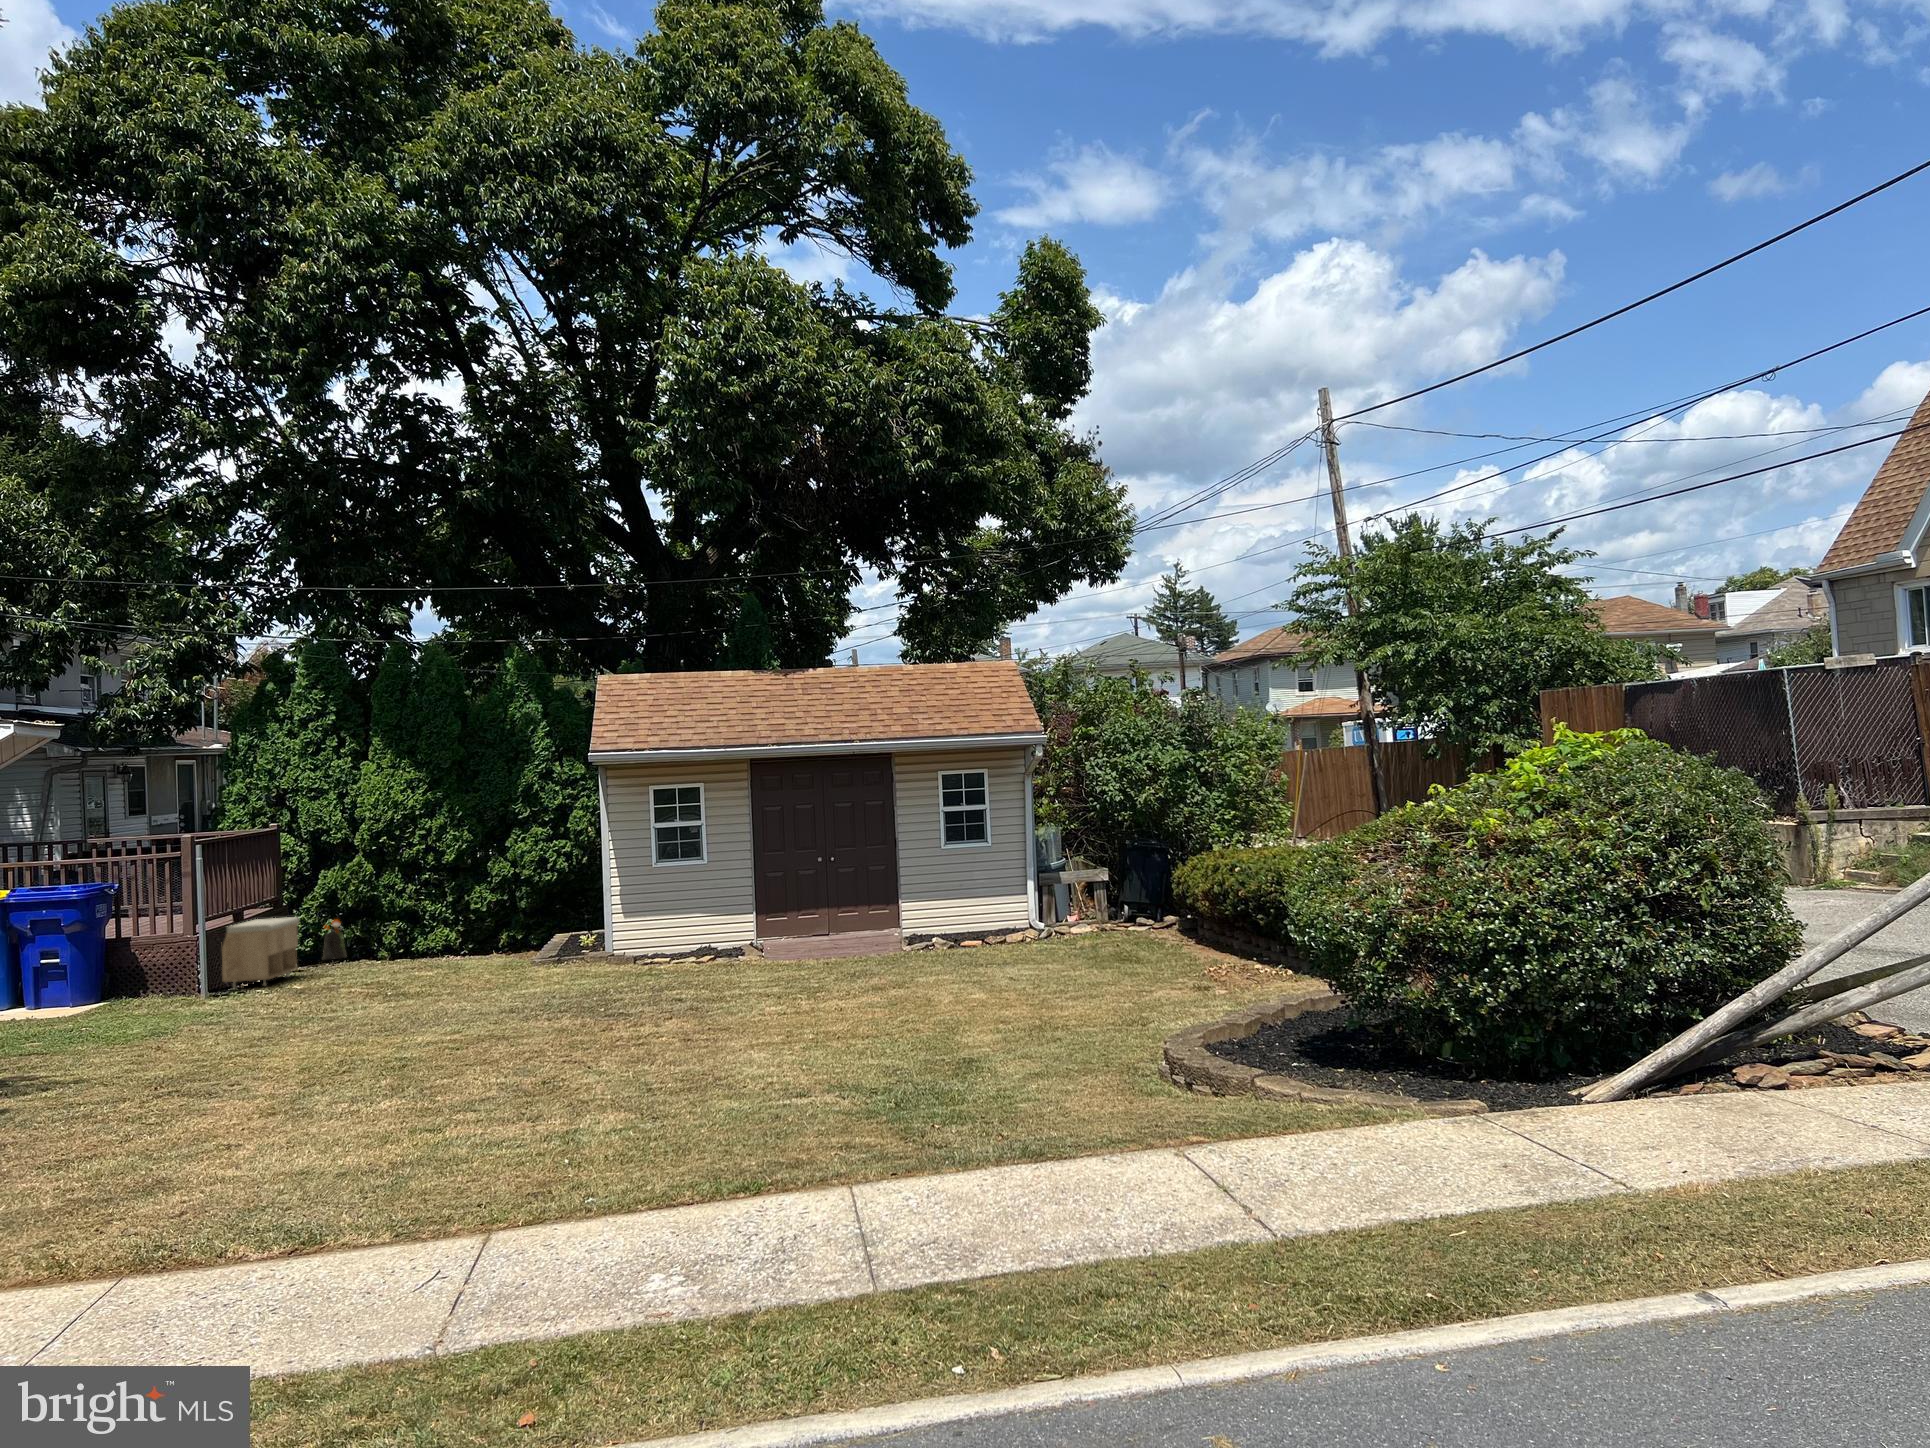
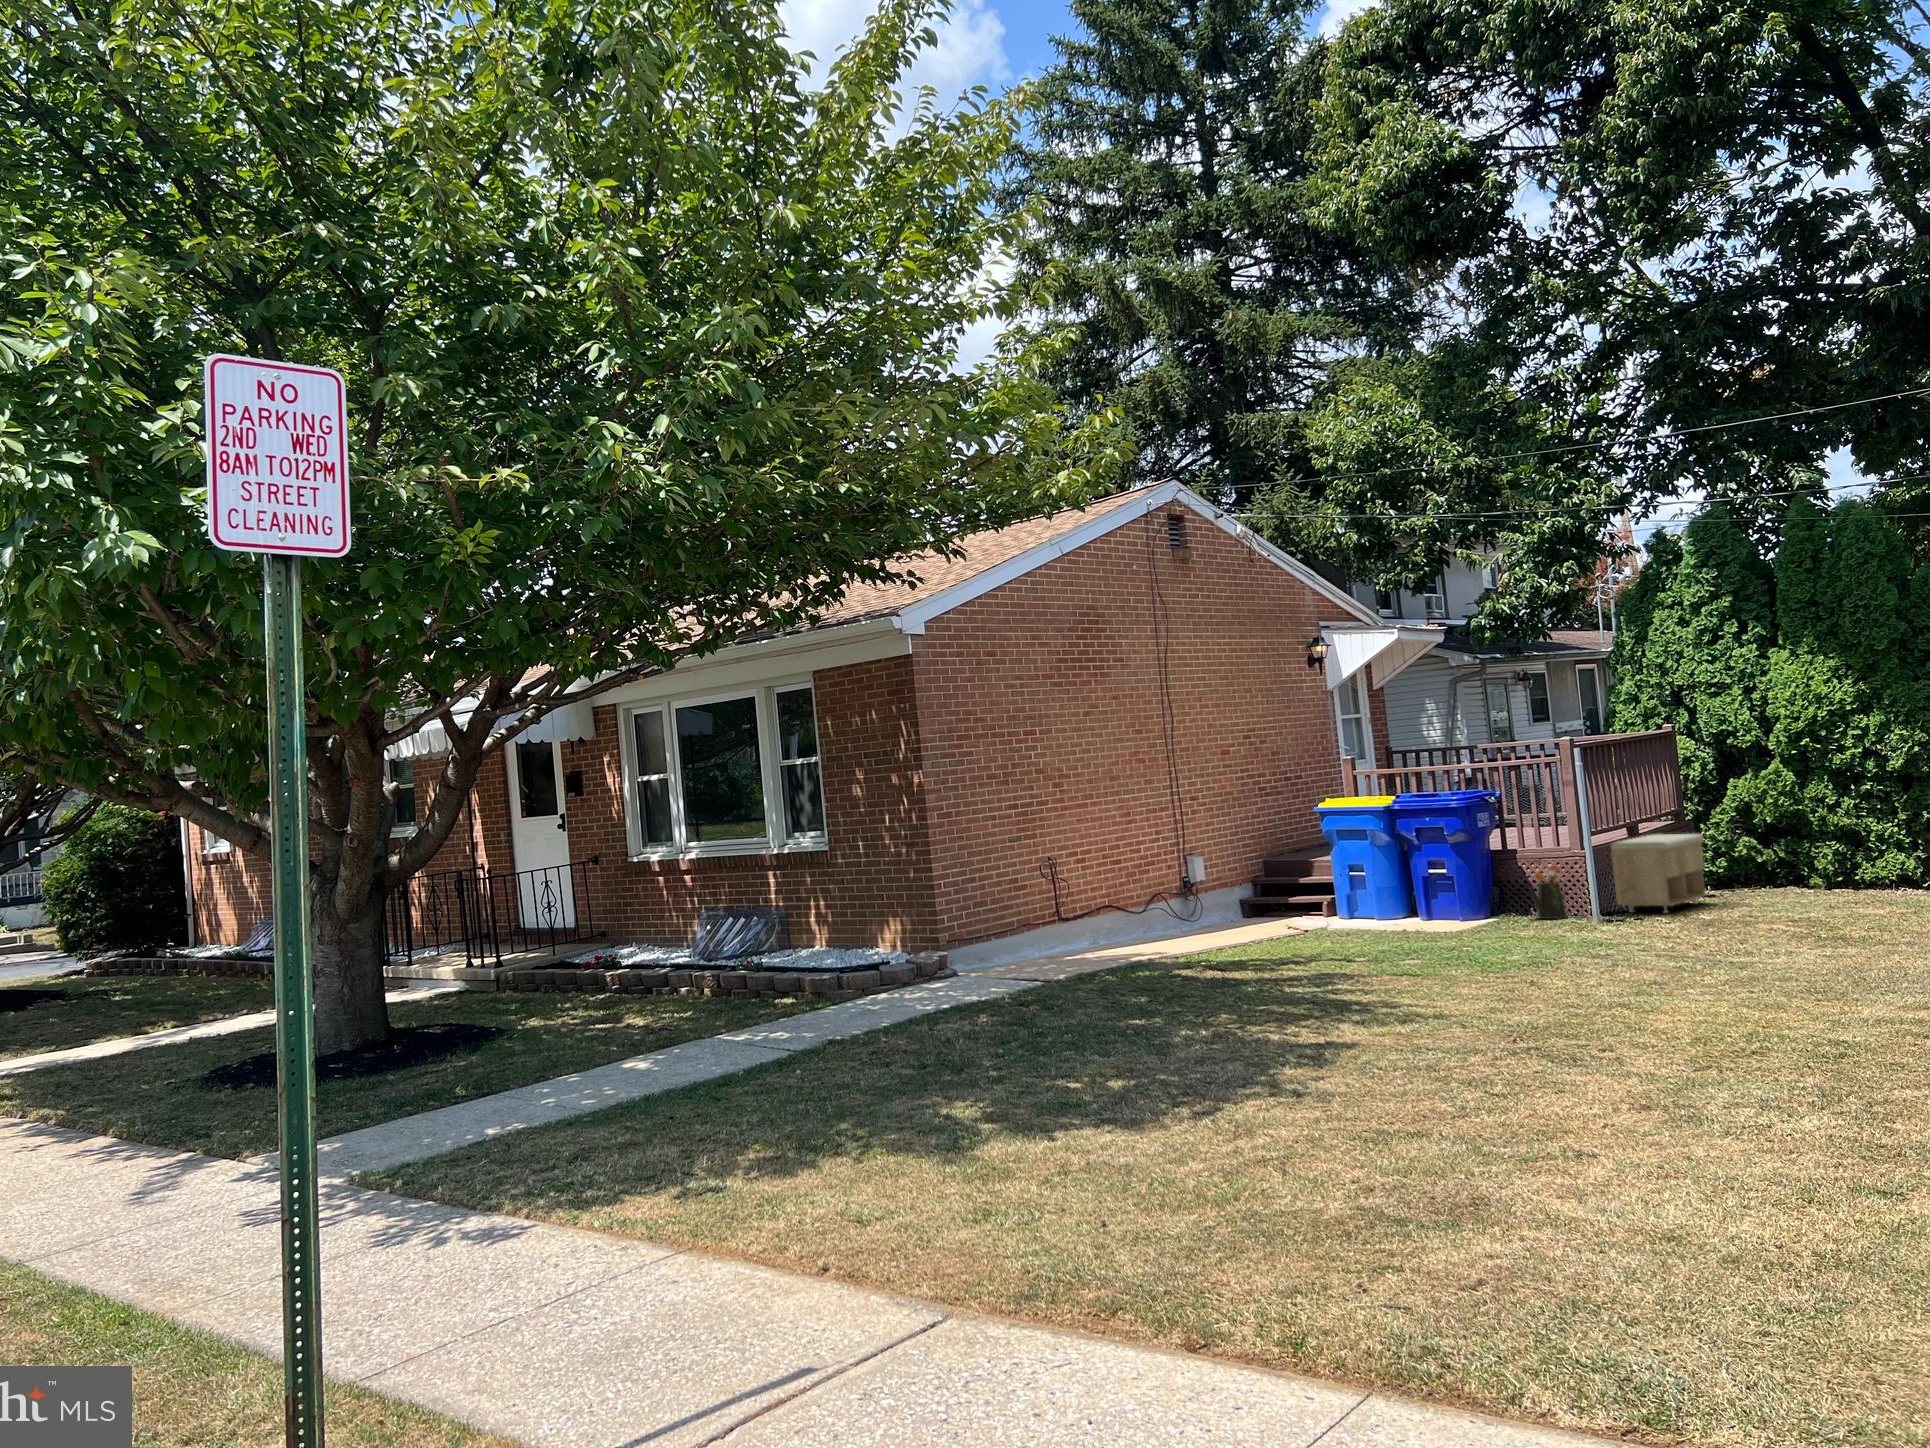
watering can: present [323,919,346,959] -> present [1529,866,1568,919]

